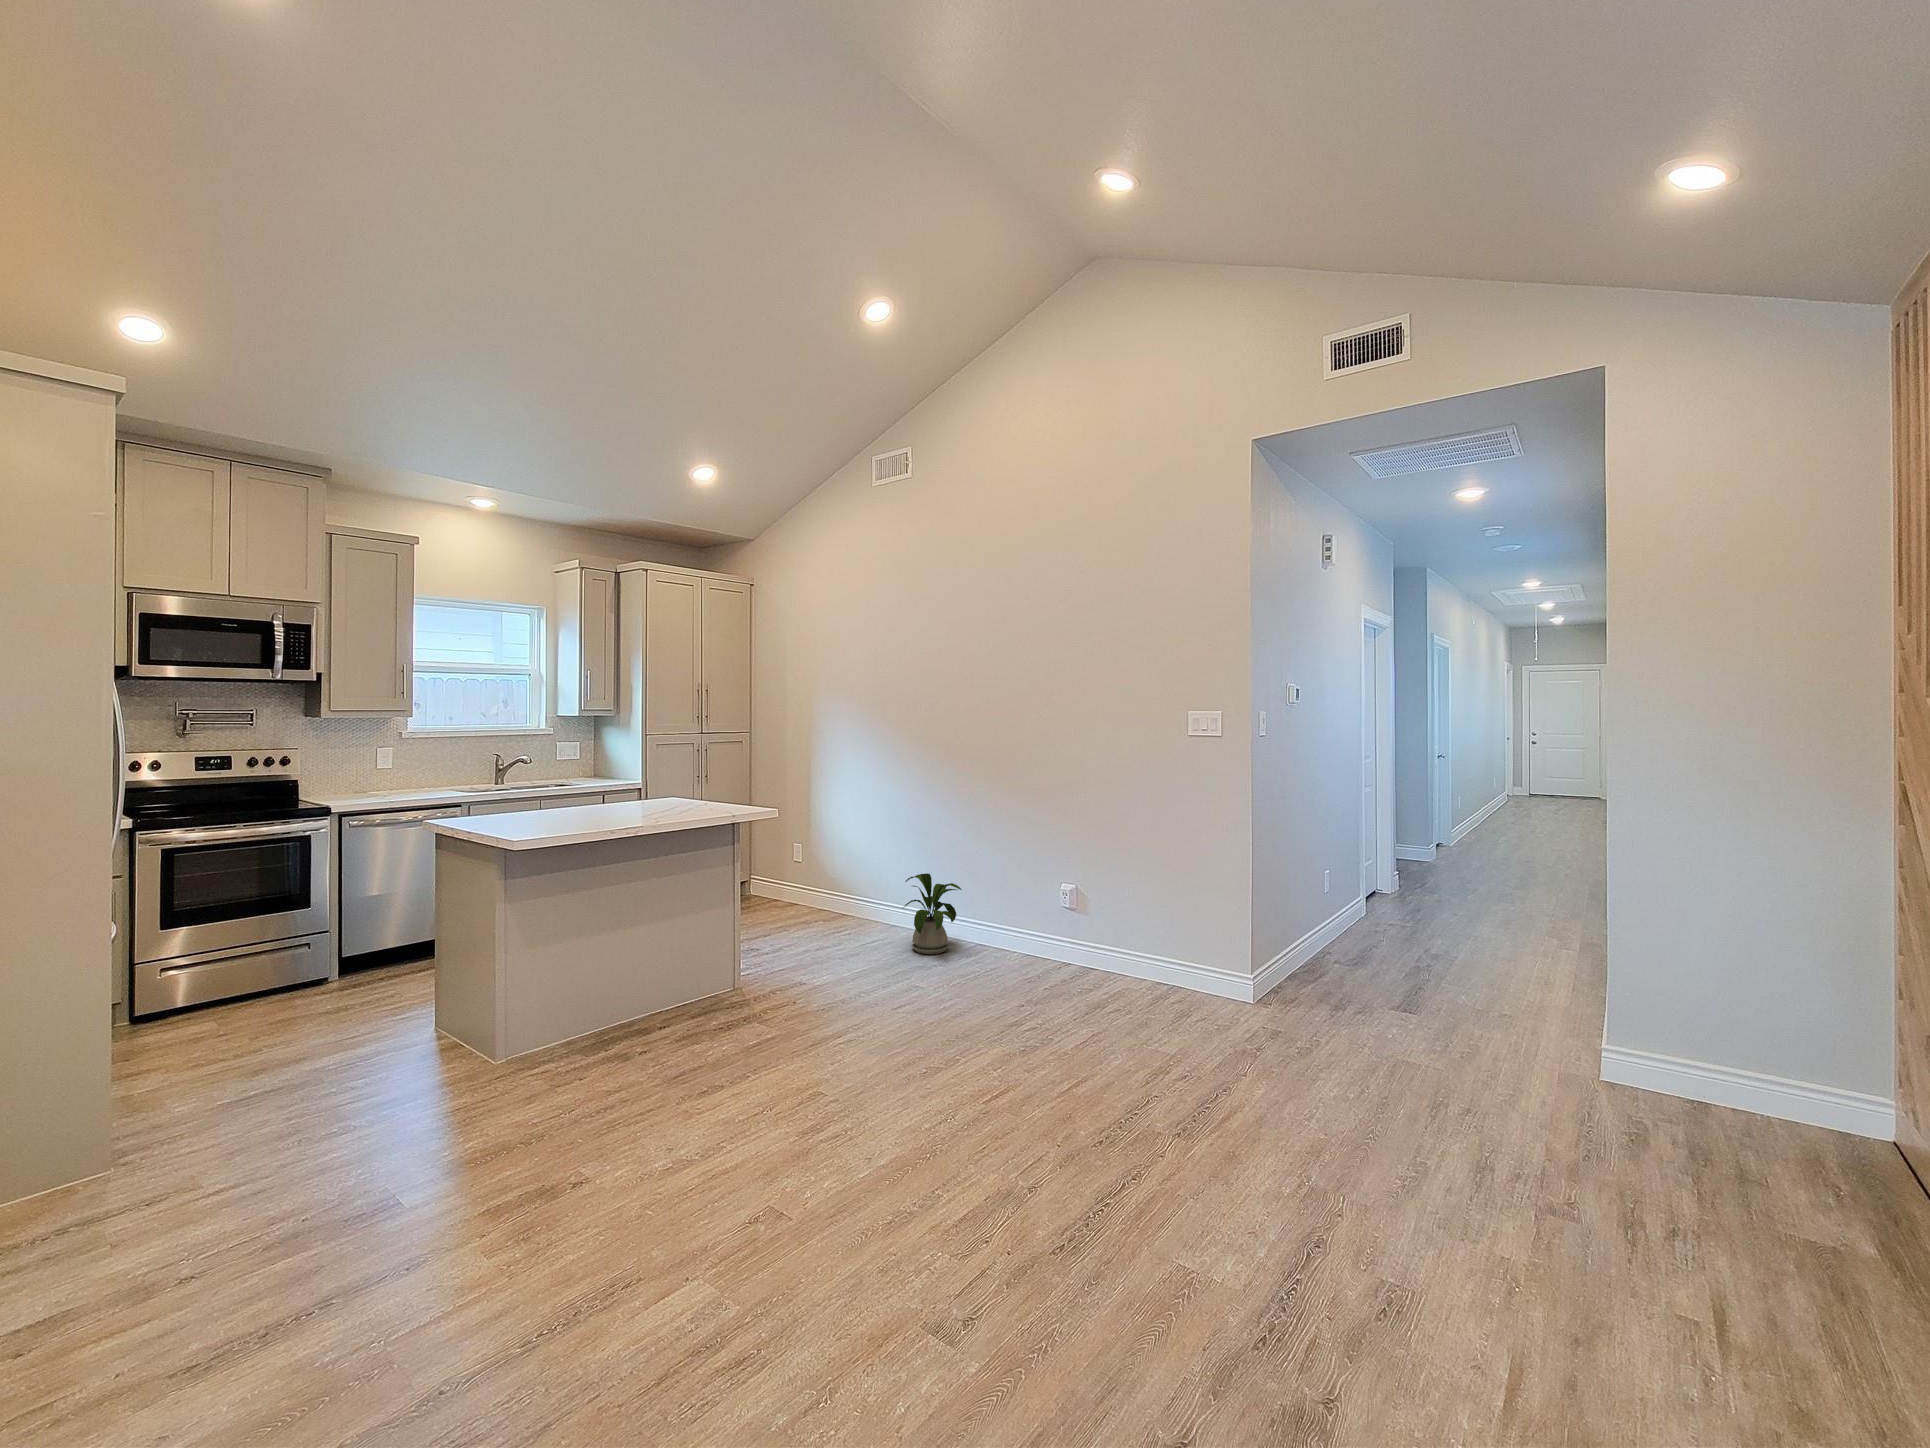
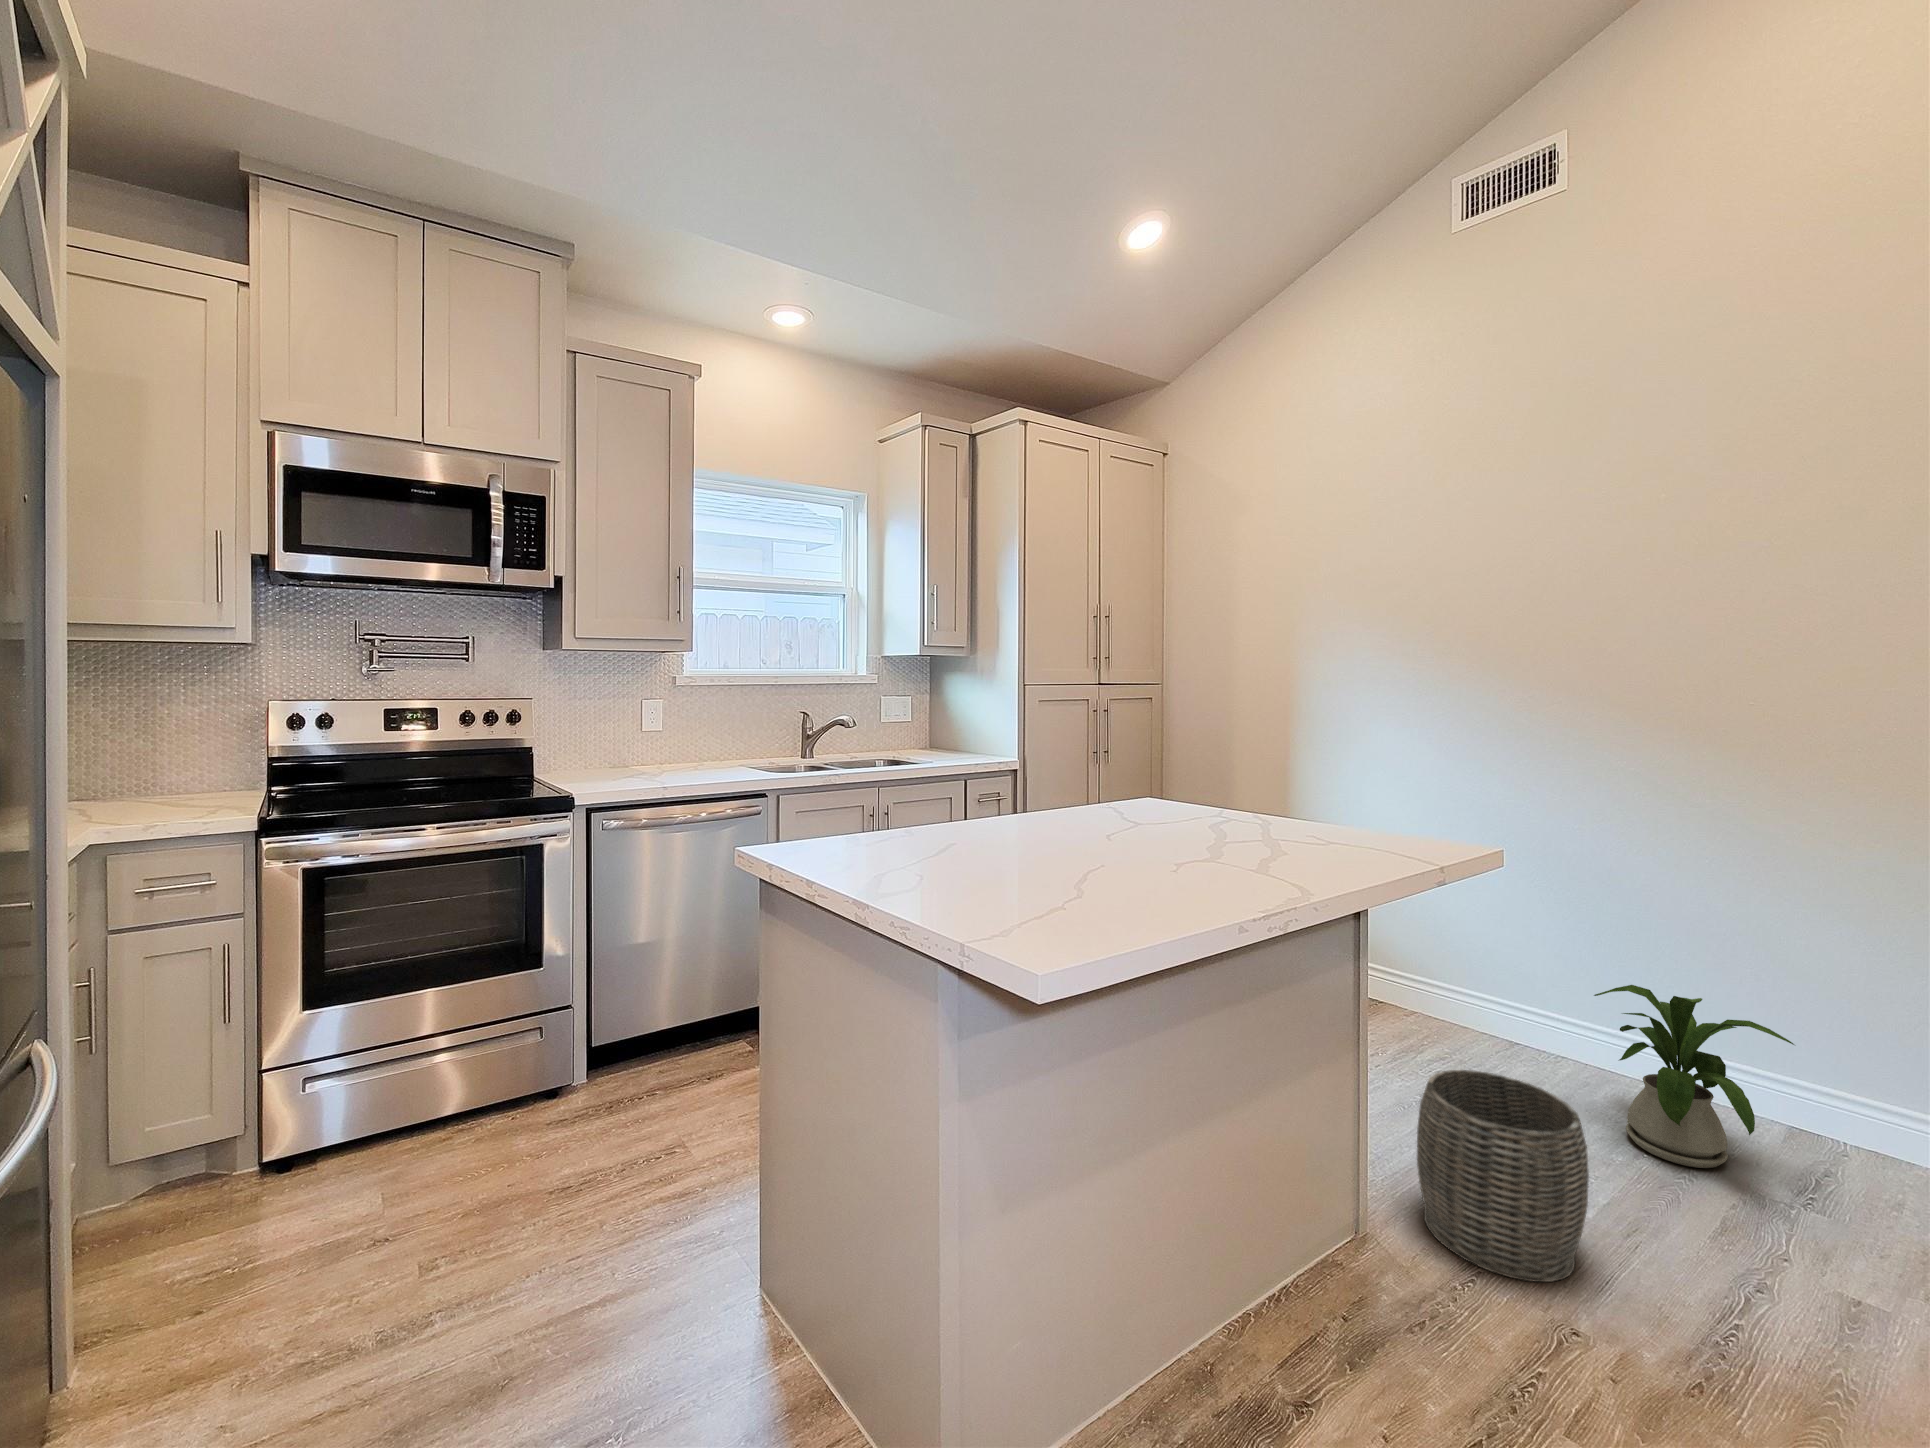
woven basket: none [780,911,844,990] -> present [1417,1070,1589,1282]

